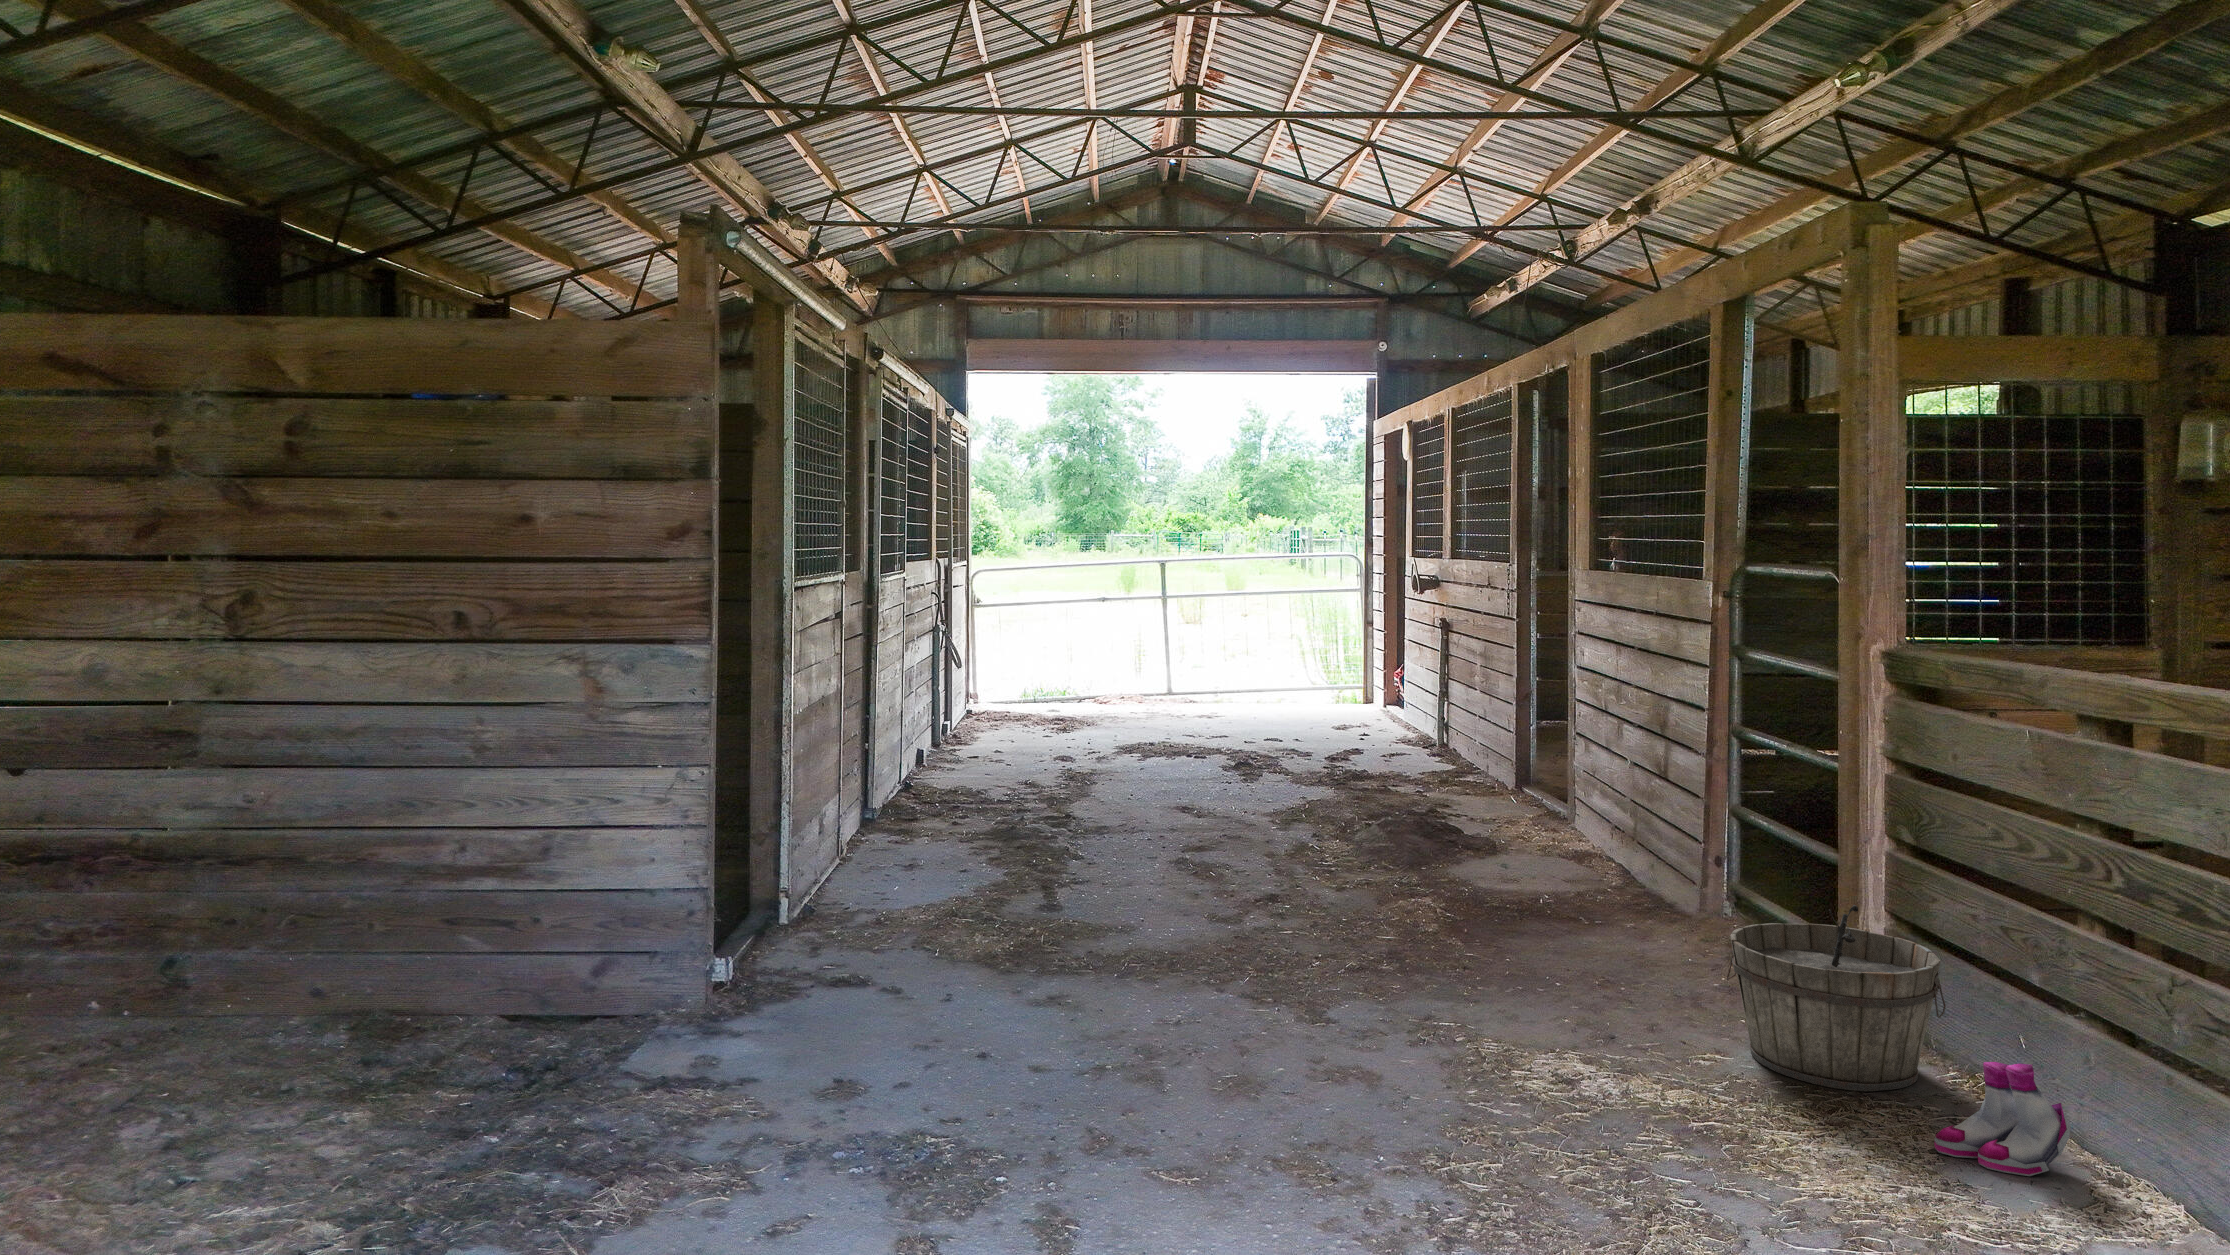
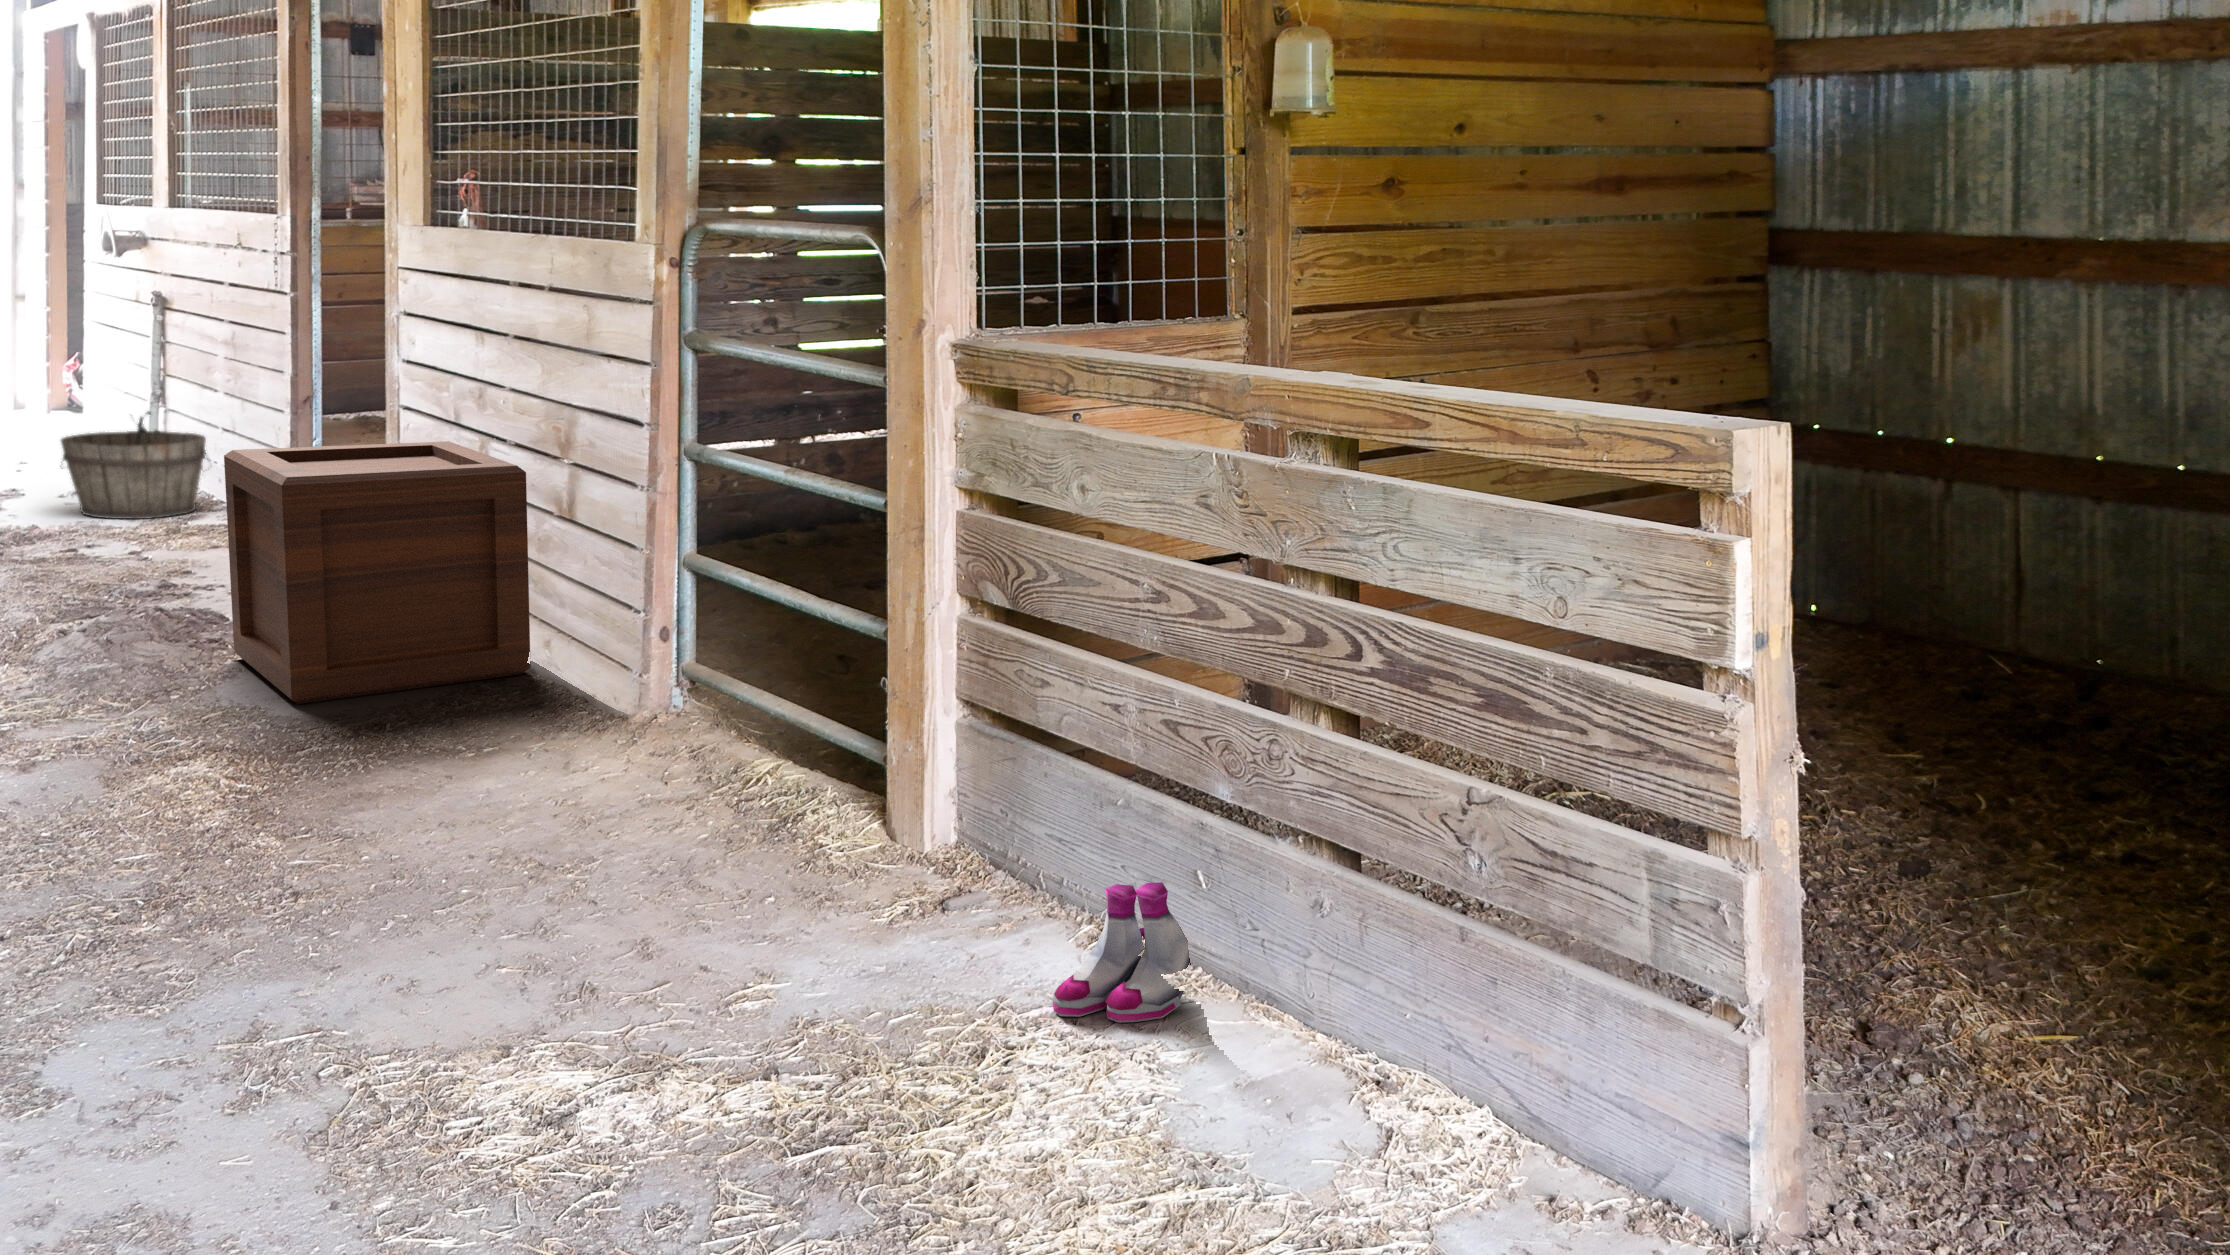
wooden crate: none [1462,720,1638,887] -> present [224,441,531,704]
wooden bucket: present [1727,905,1946,1091] -> present [60,412,206,519]

